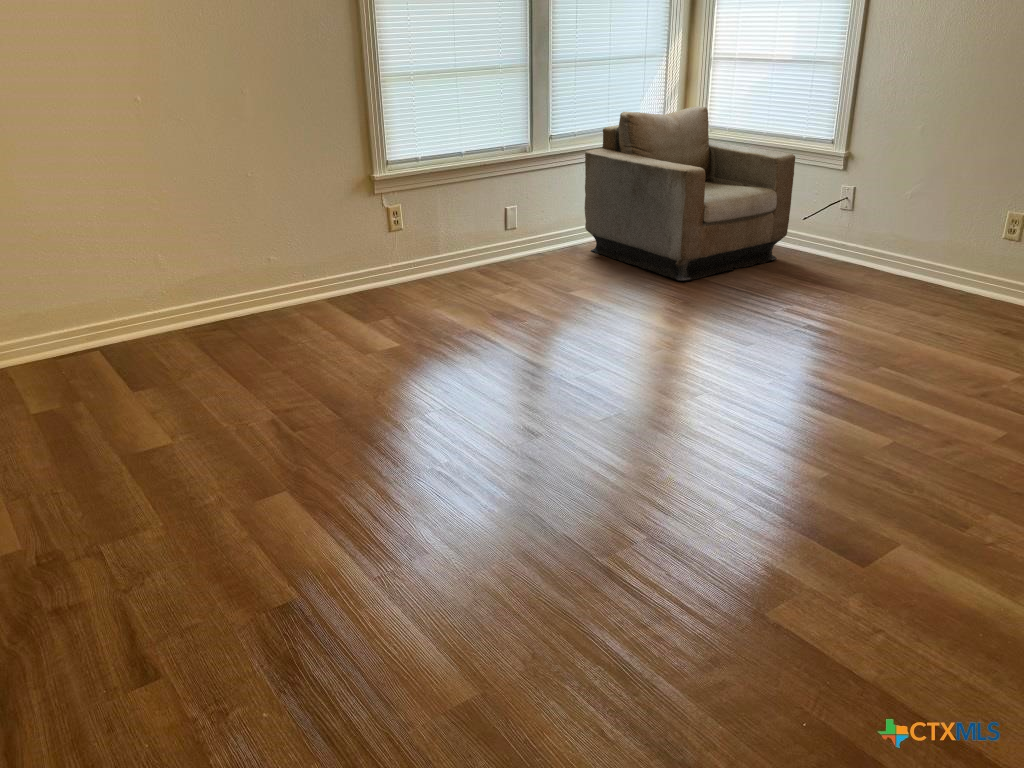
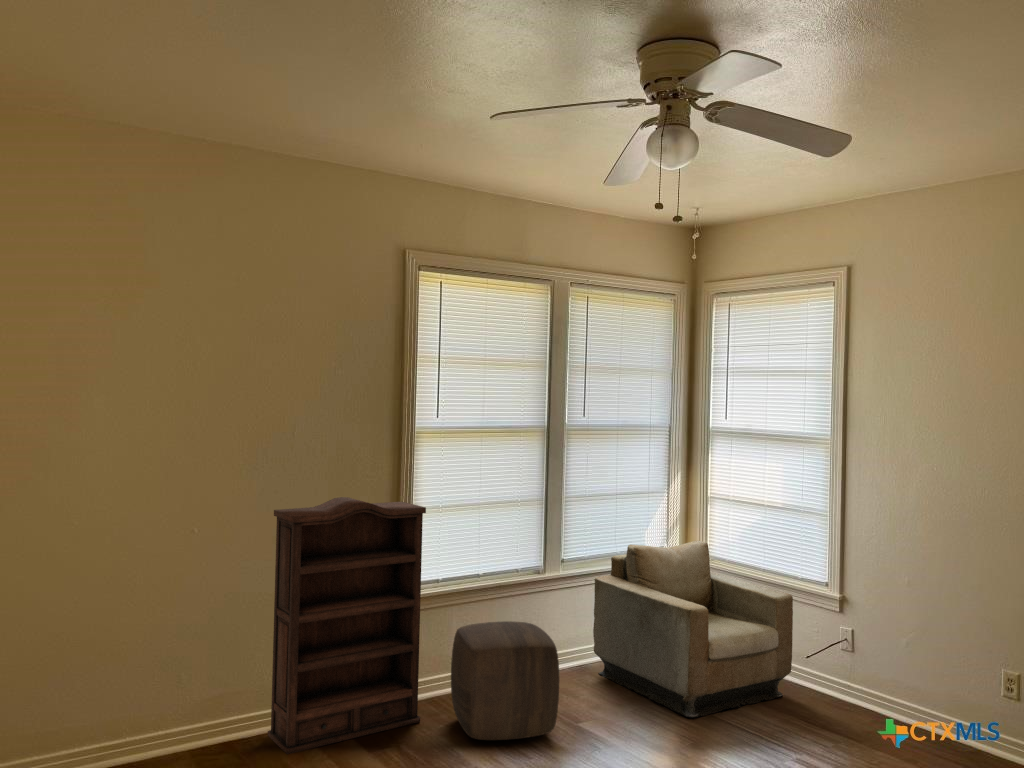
bookshelf: none [222,62,412,331] -> present [268,497,426,754]
ottoman: none [438,195,549,308] -> present [451,621,559,740]

